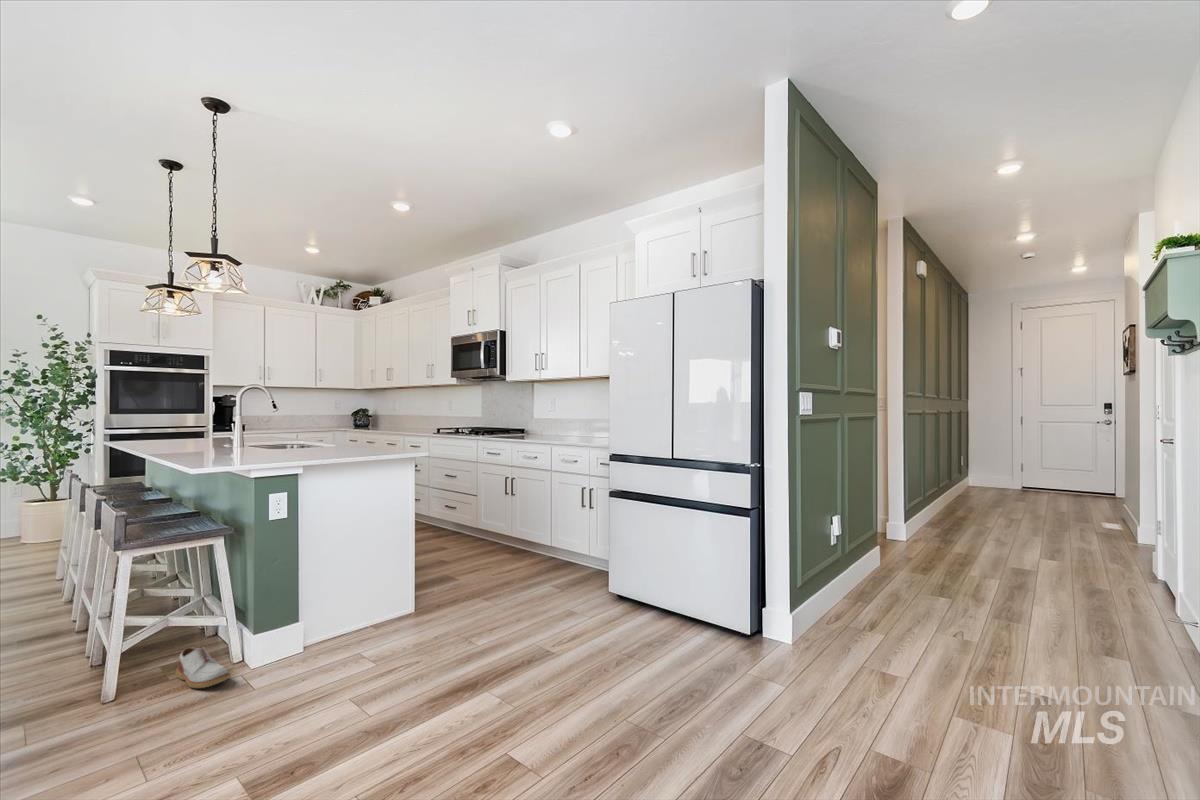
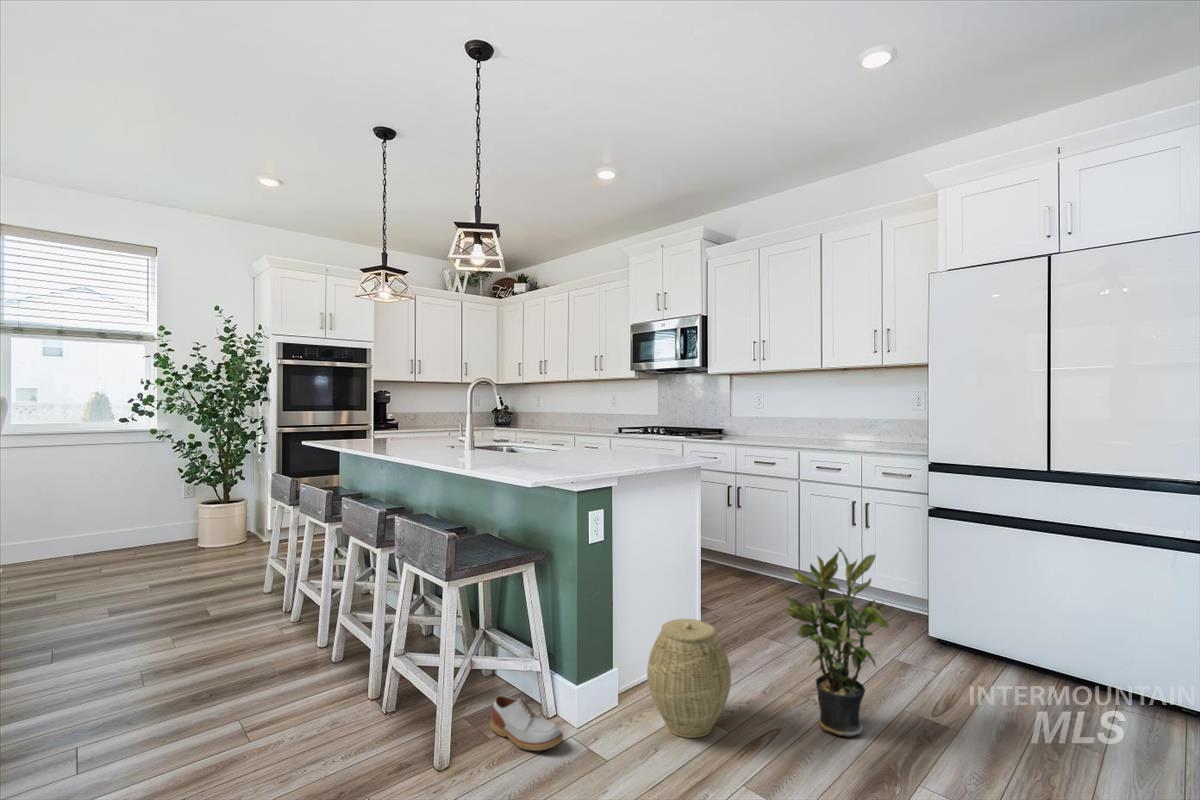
potted plant: none [430,517,509,666] -> present [786,548,889,737]
woven basket: none [314,579,387,673] -> present [647,619,731,738]

